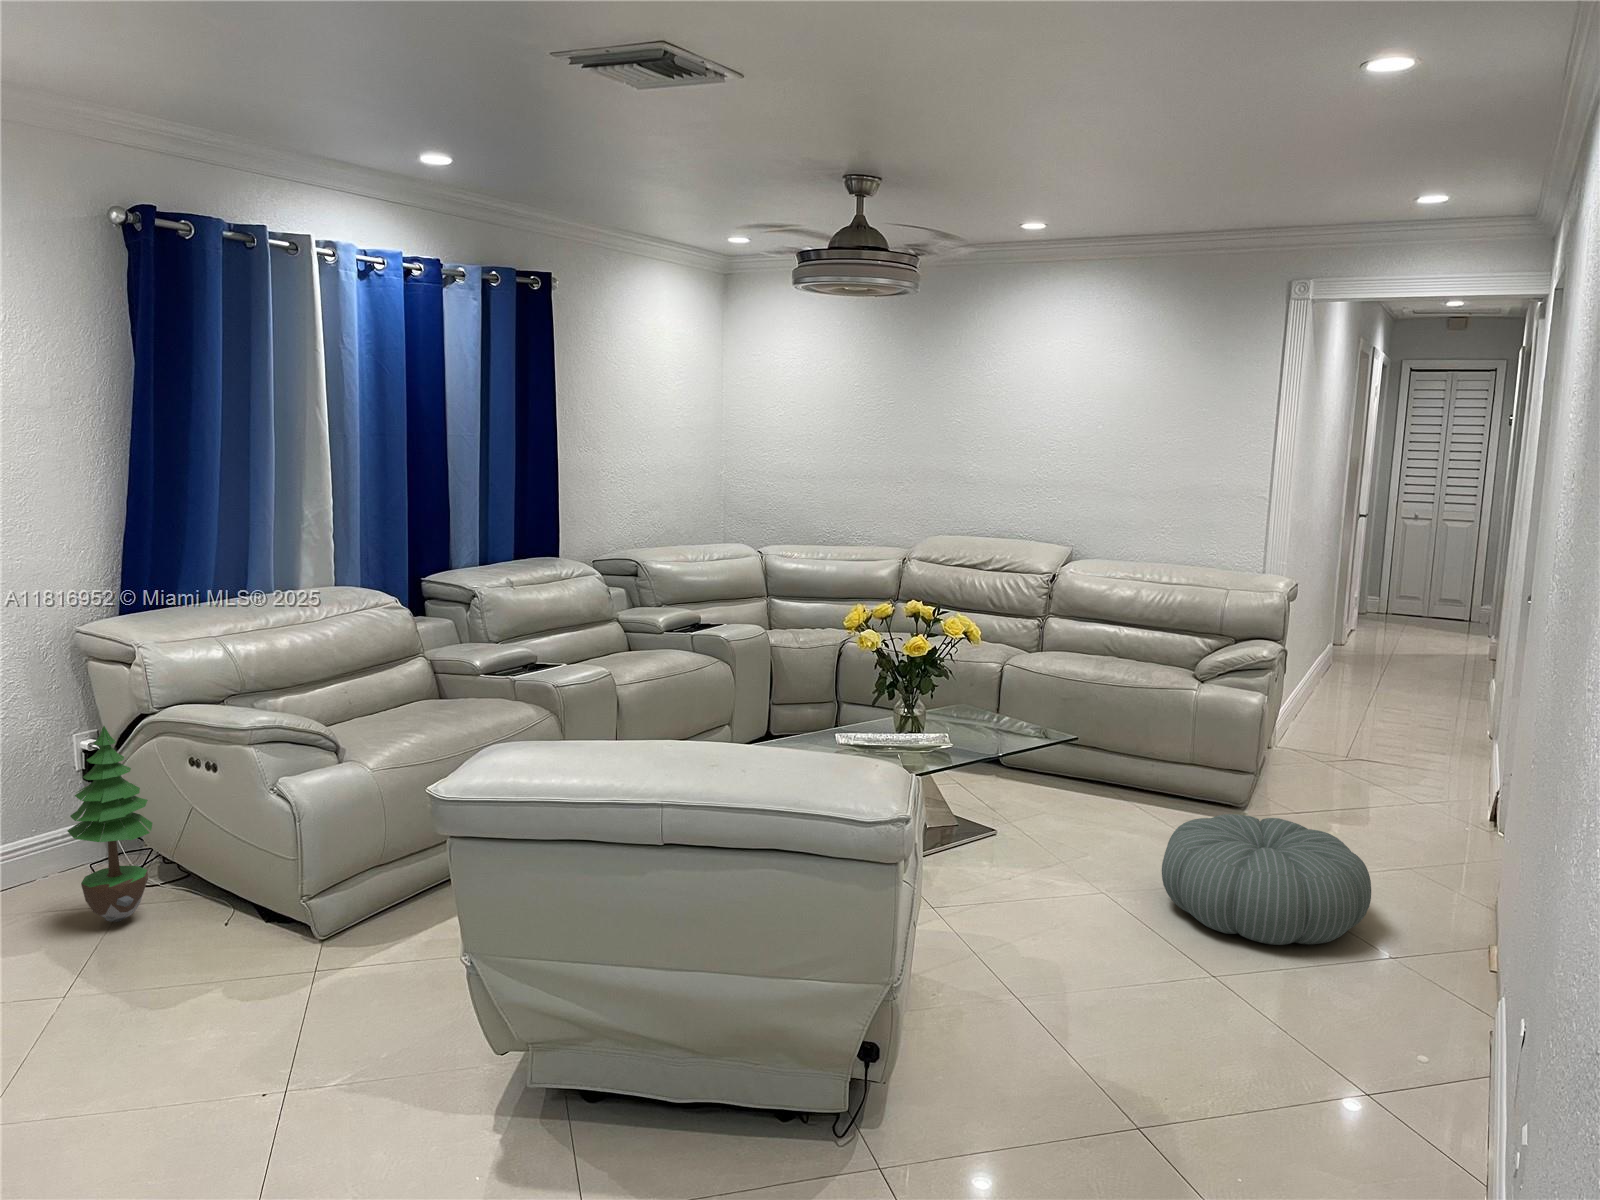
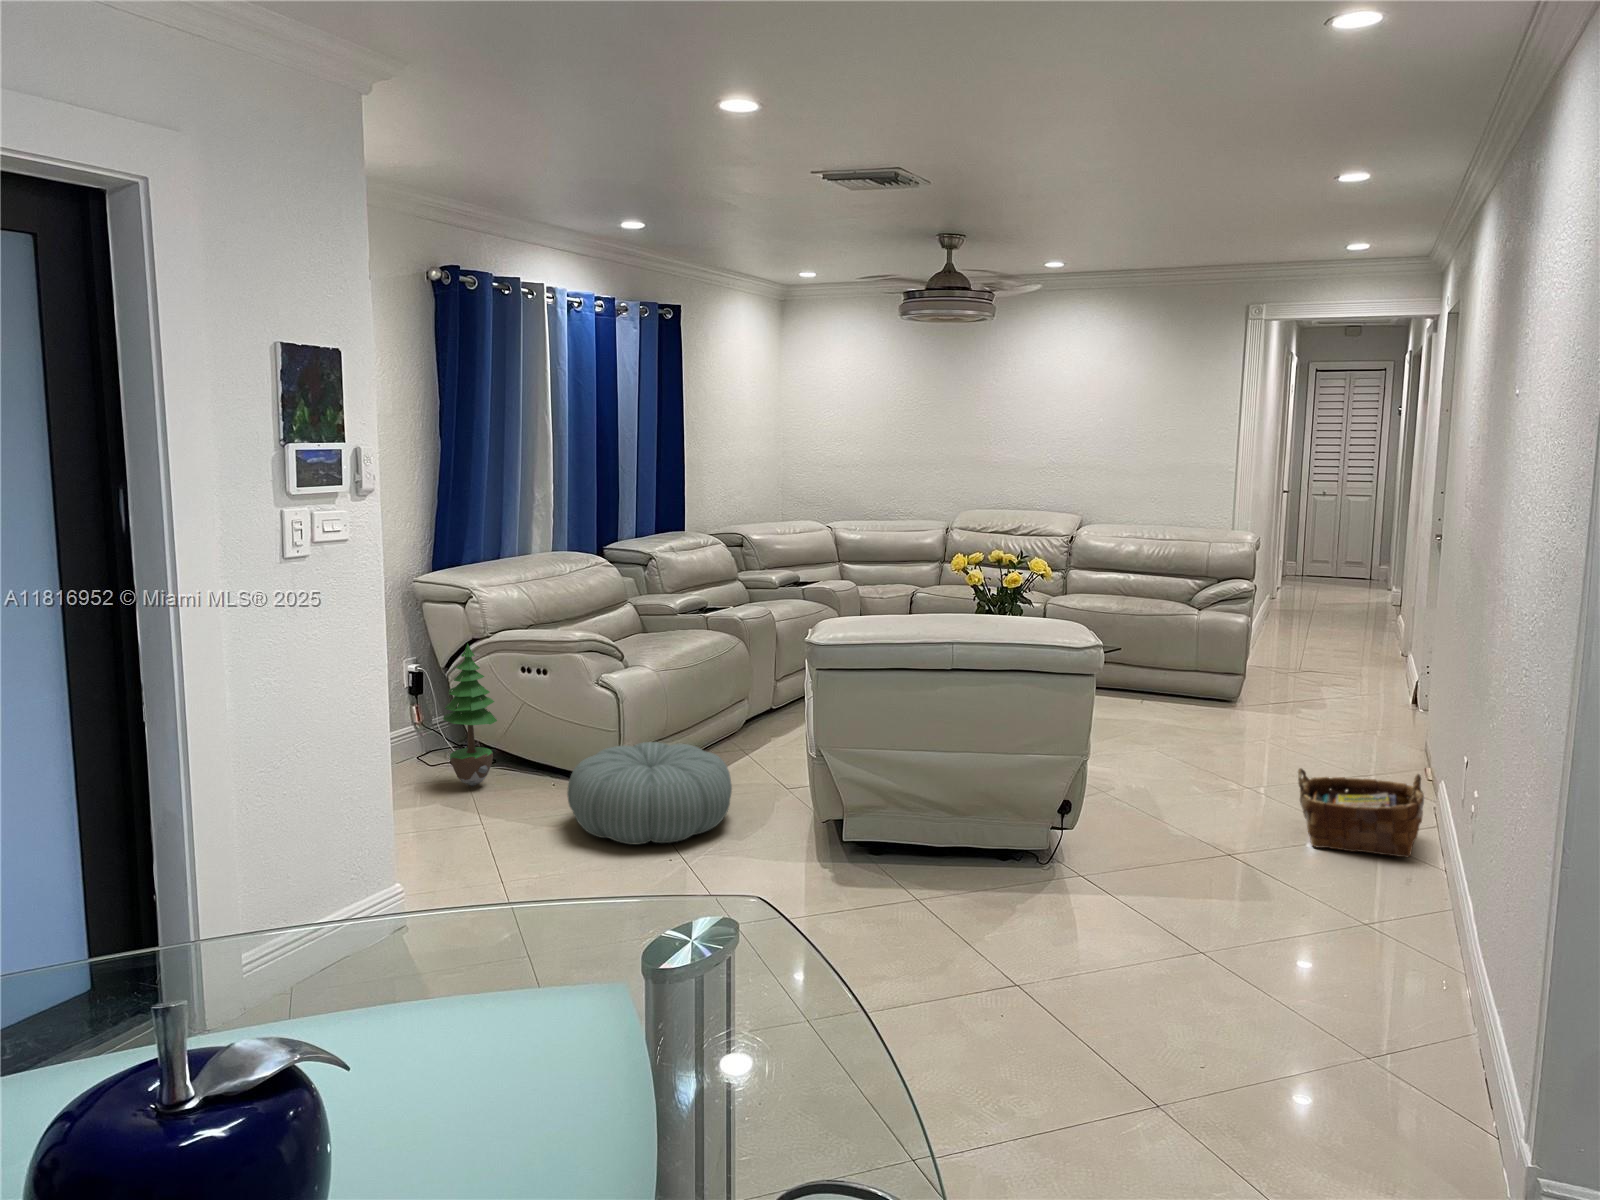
pouf: present [1162,814,1371,945] -> present [567,742,732,844]
woven basket: none [1272,983,1478,1163] -> present [1298,768,1424,857]

